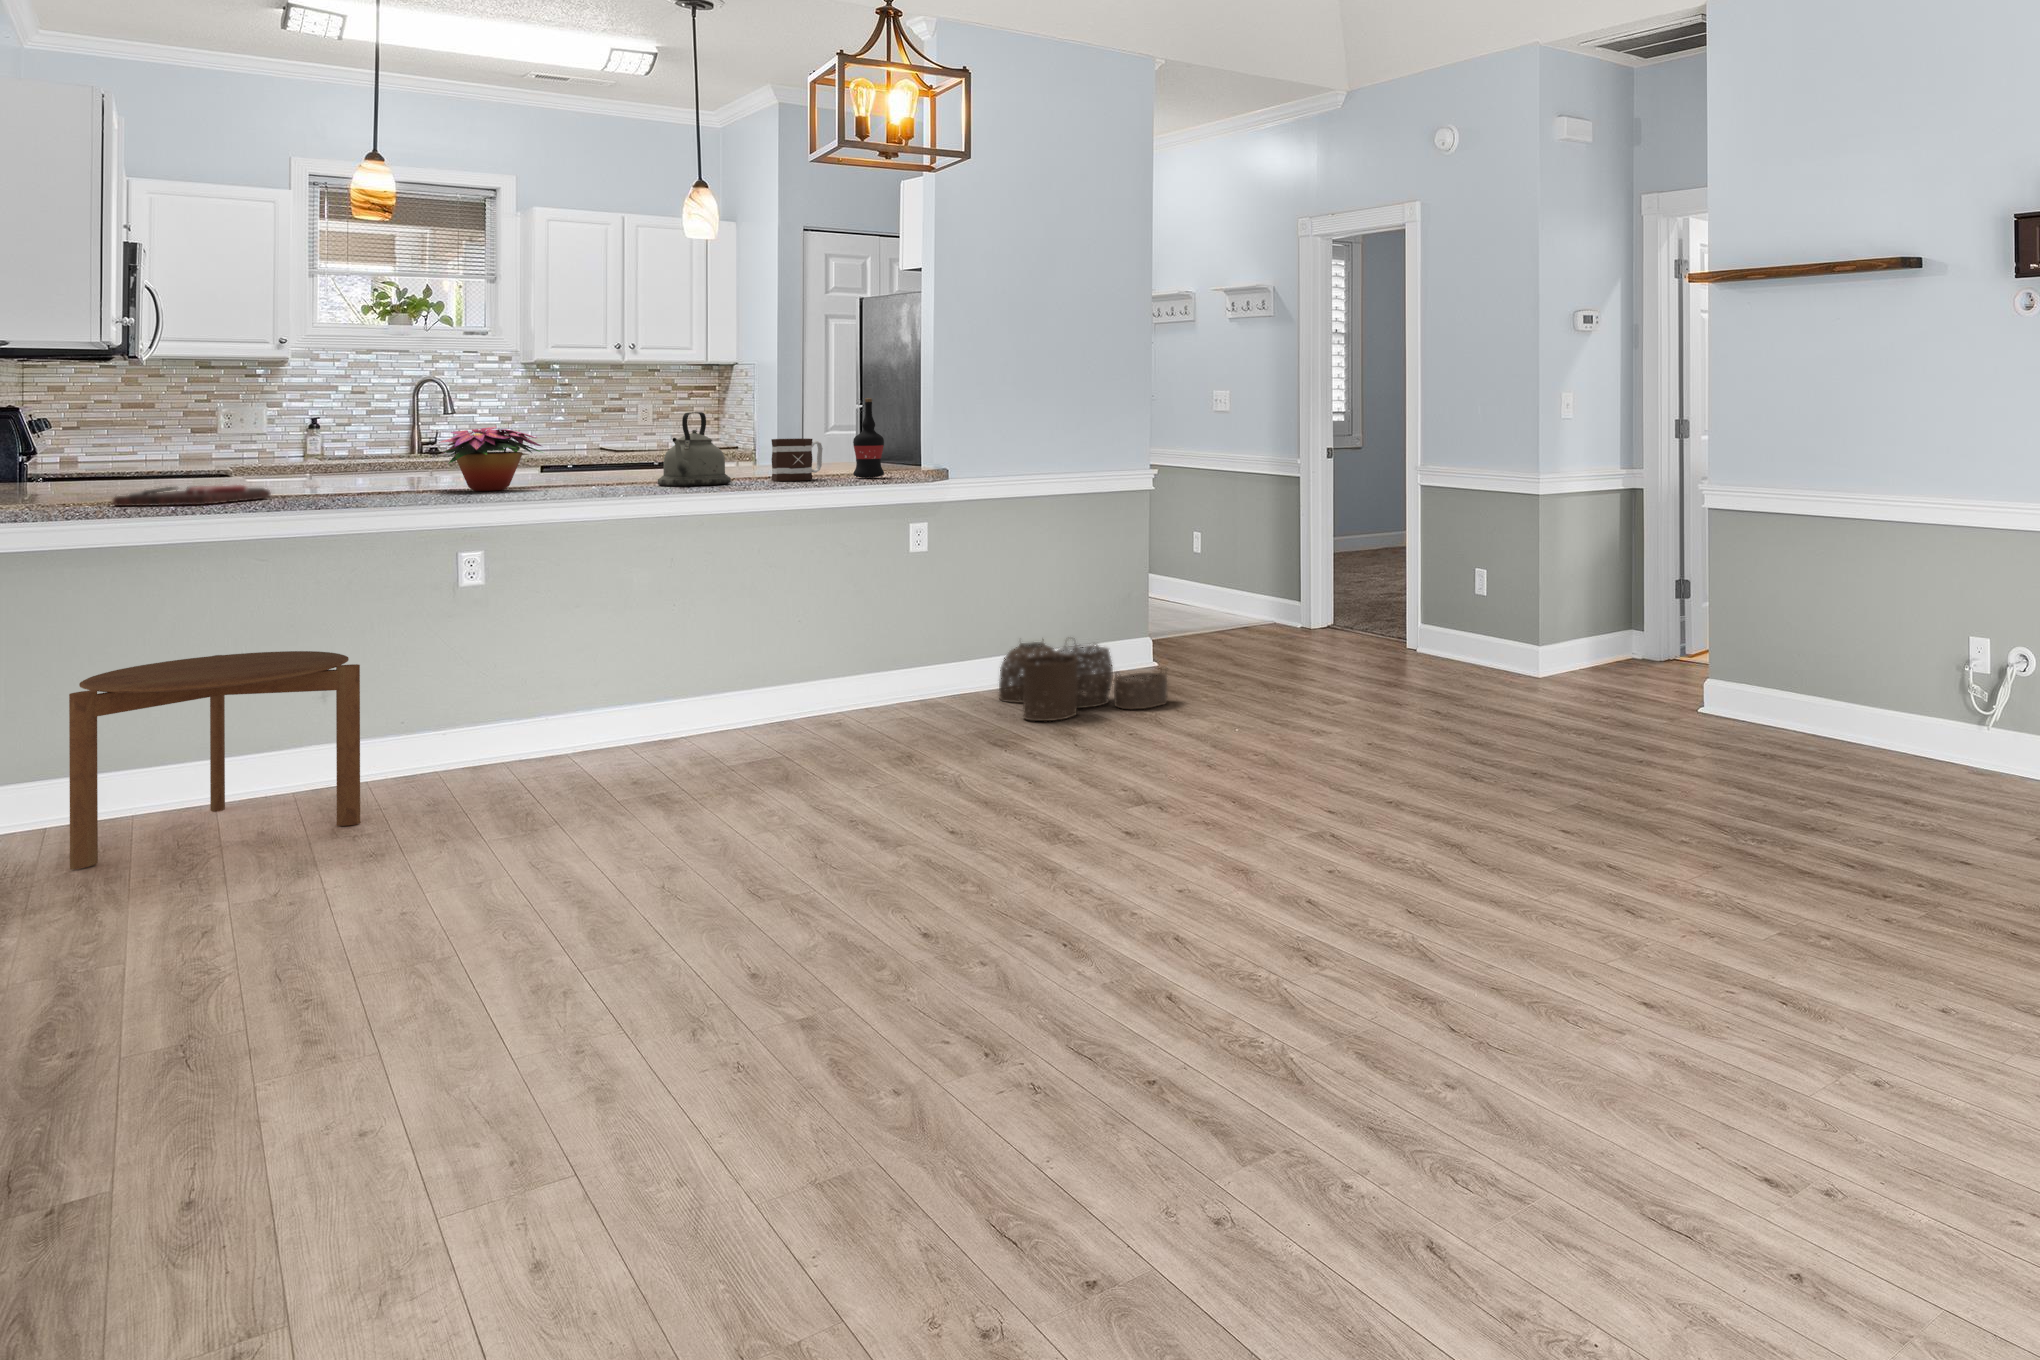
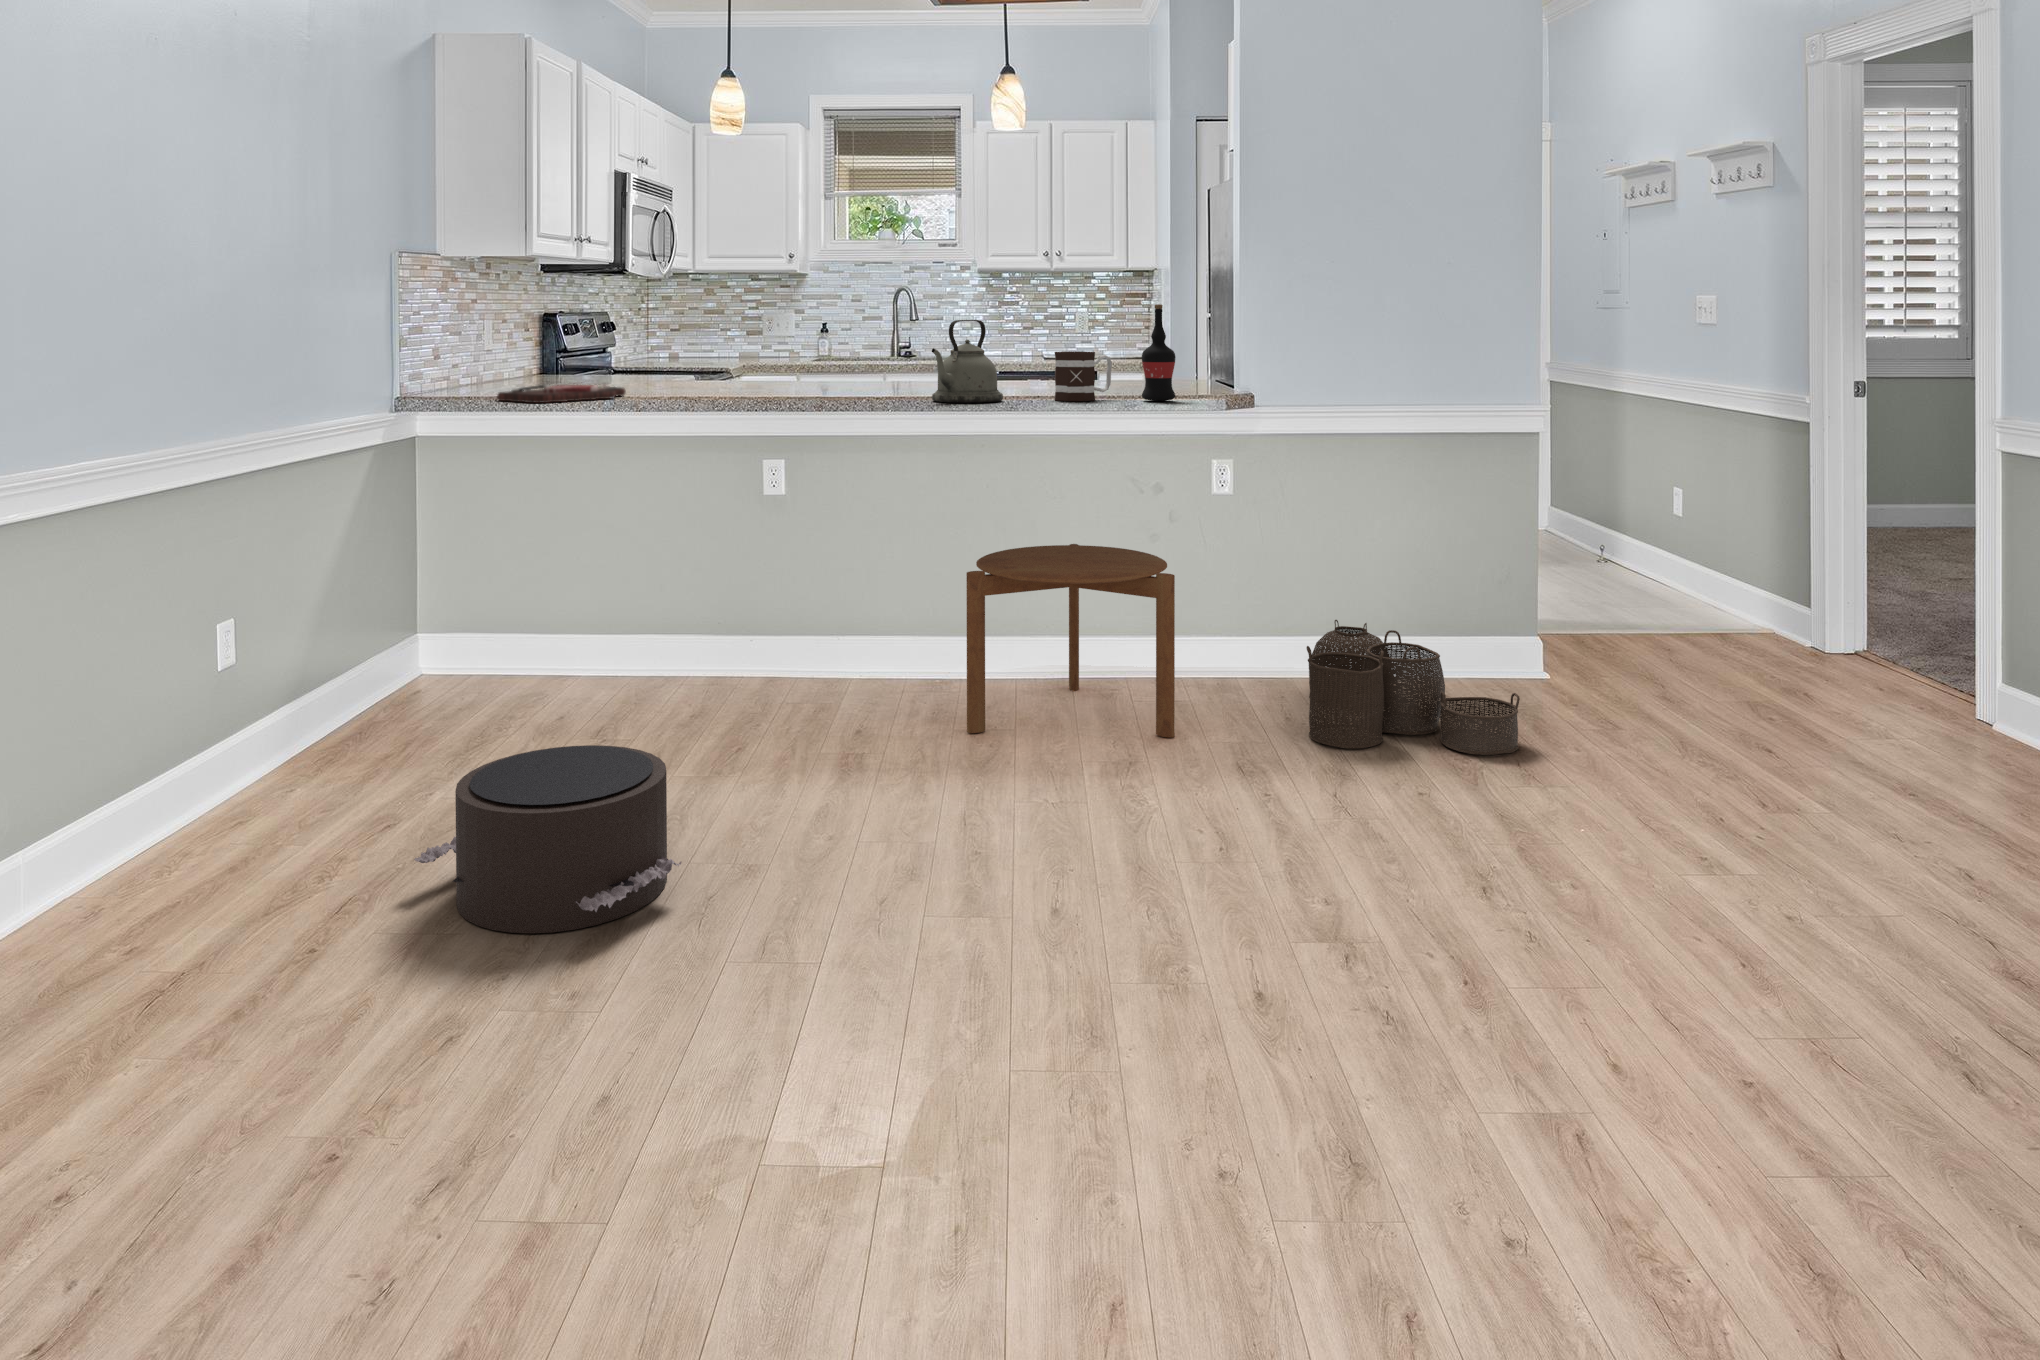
flower arrangement: present [441,427,543,491] -> none [741,333,838,399]
side table: present [69,651,360,870] -> present [966,544,1175,738]
pouf: none [342,786,632,939] -> present [414,745,681,933]

